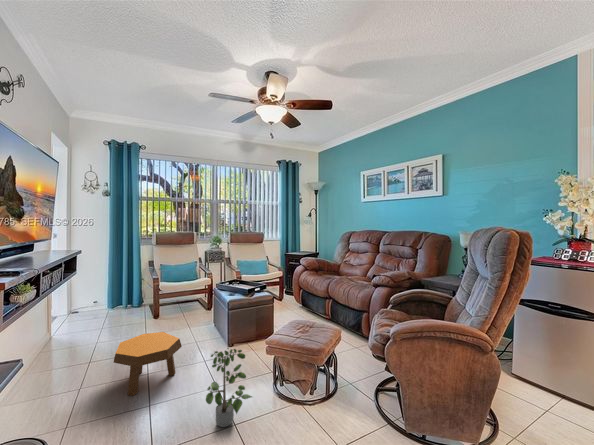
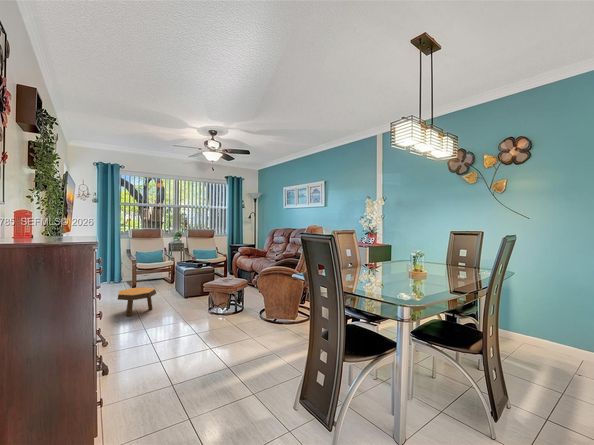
potted plant: present [206,348,252,427] -> none [172,284,196,323]

